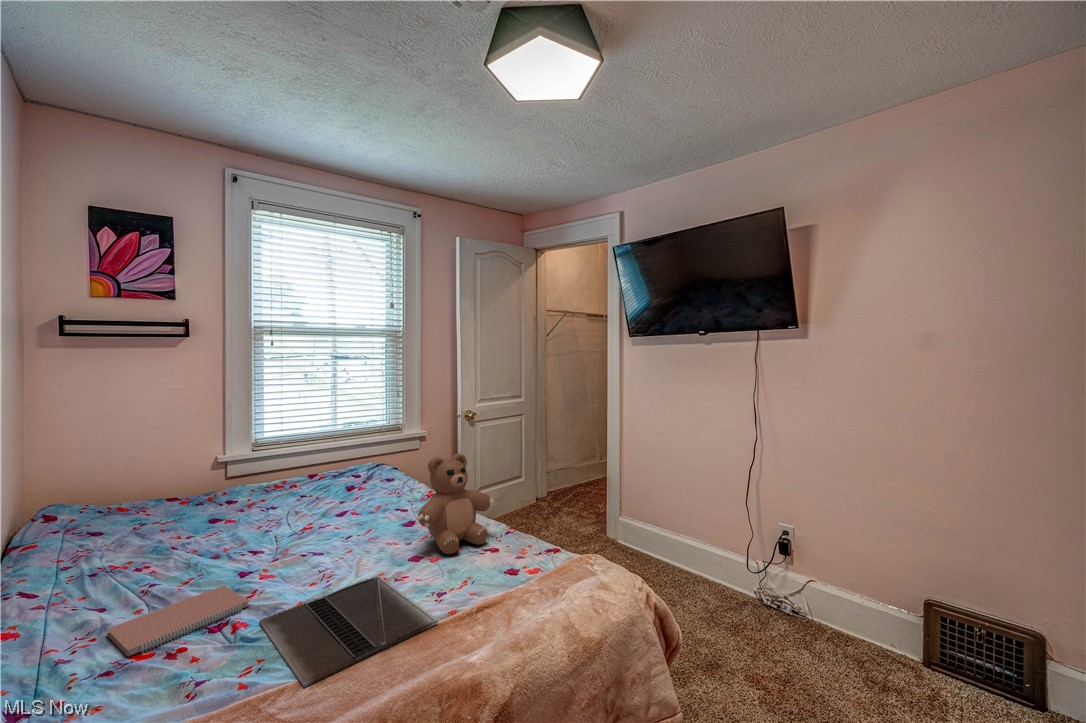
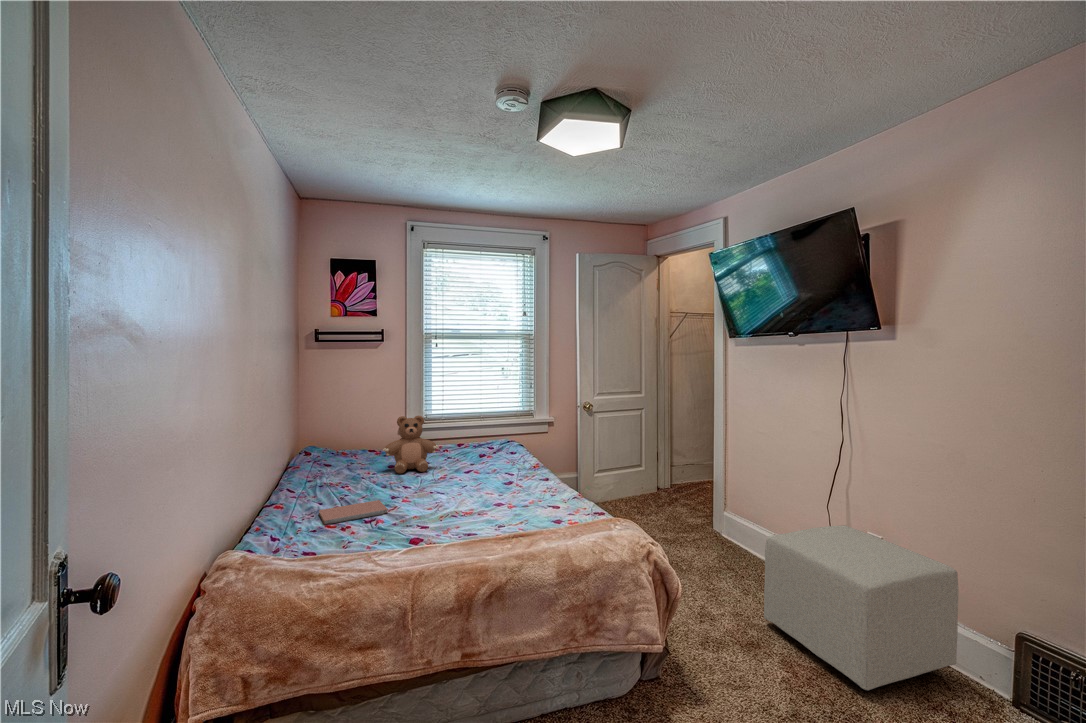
teddy bear: present [416,454,494,554] -> present [383,415,438,474]
ottoman: none [709,519,872,689] -> present [764,525,958,690]
laptop: present [259,576,438,687] -> none [389,509,485,553]

